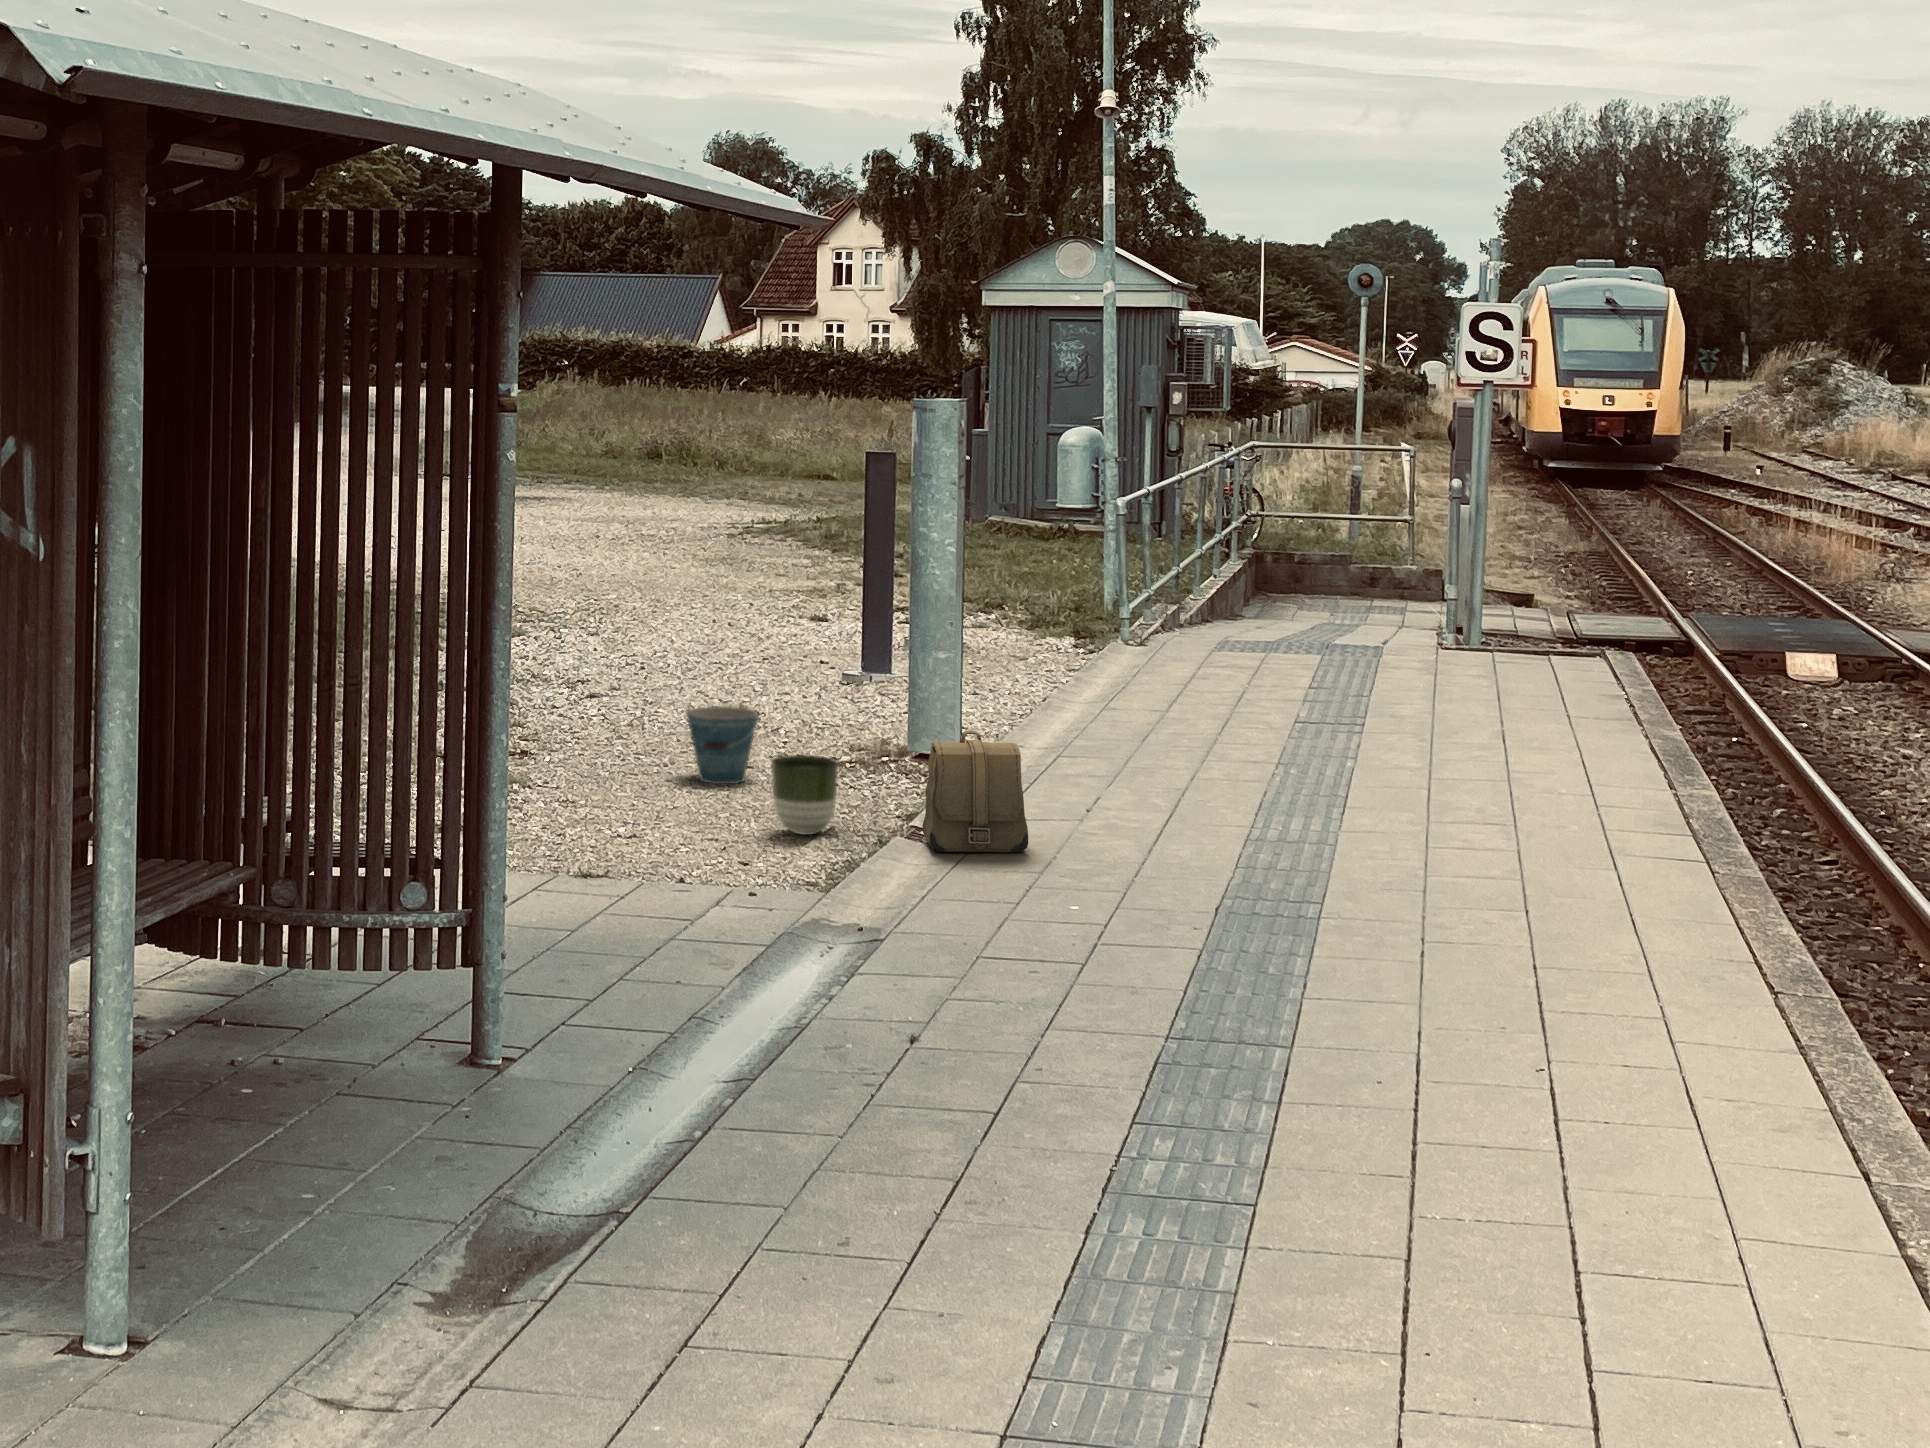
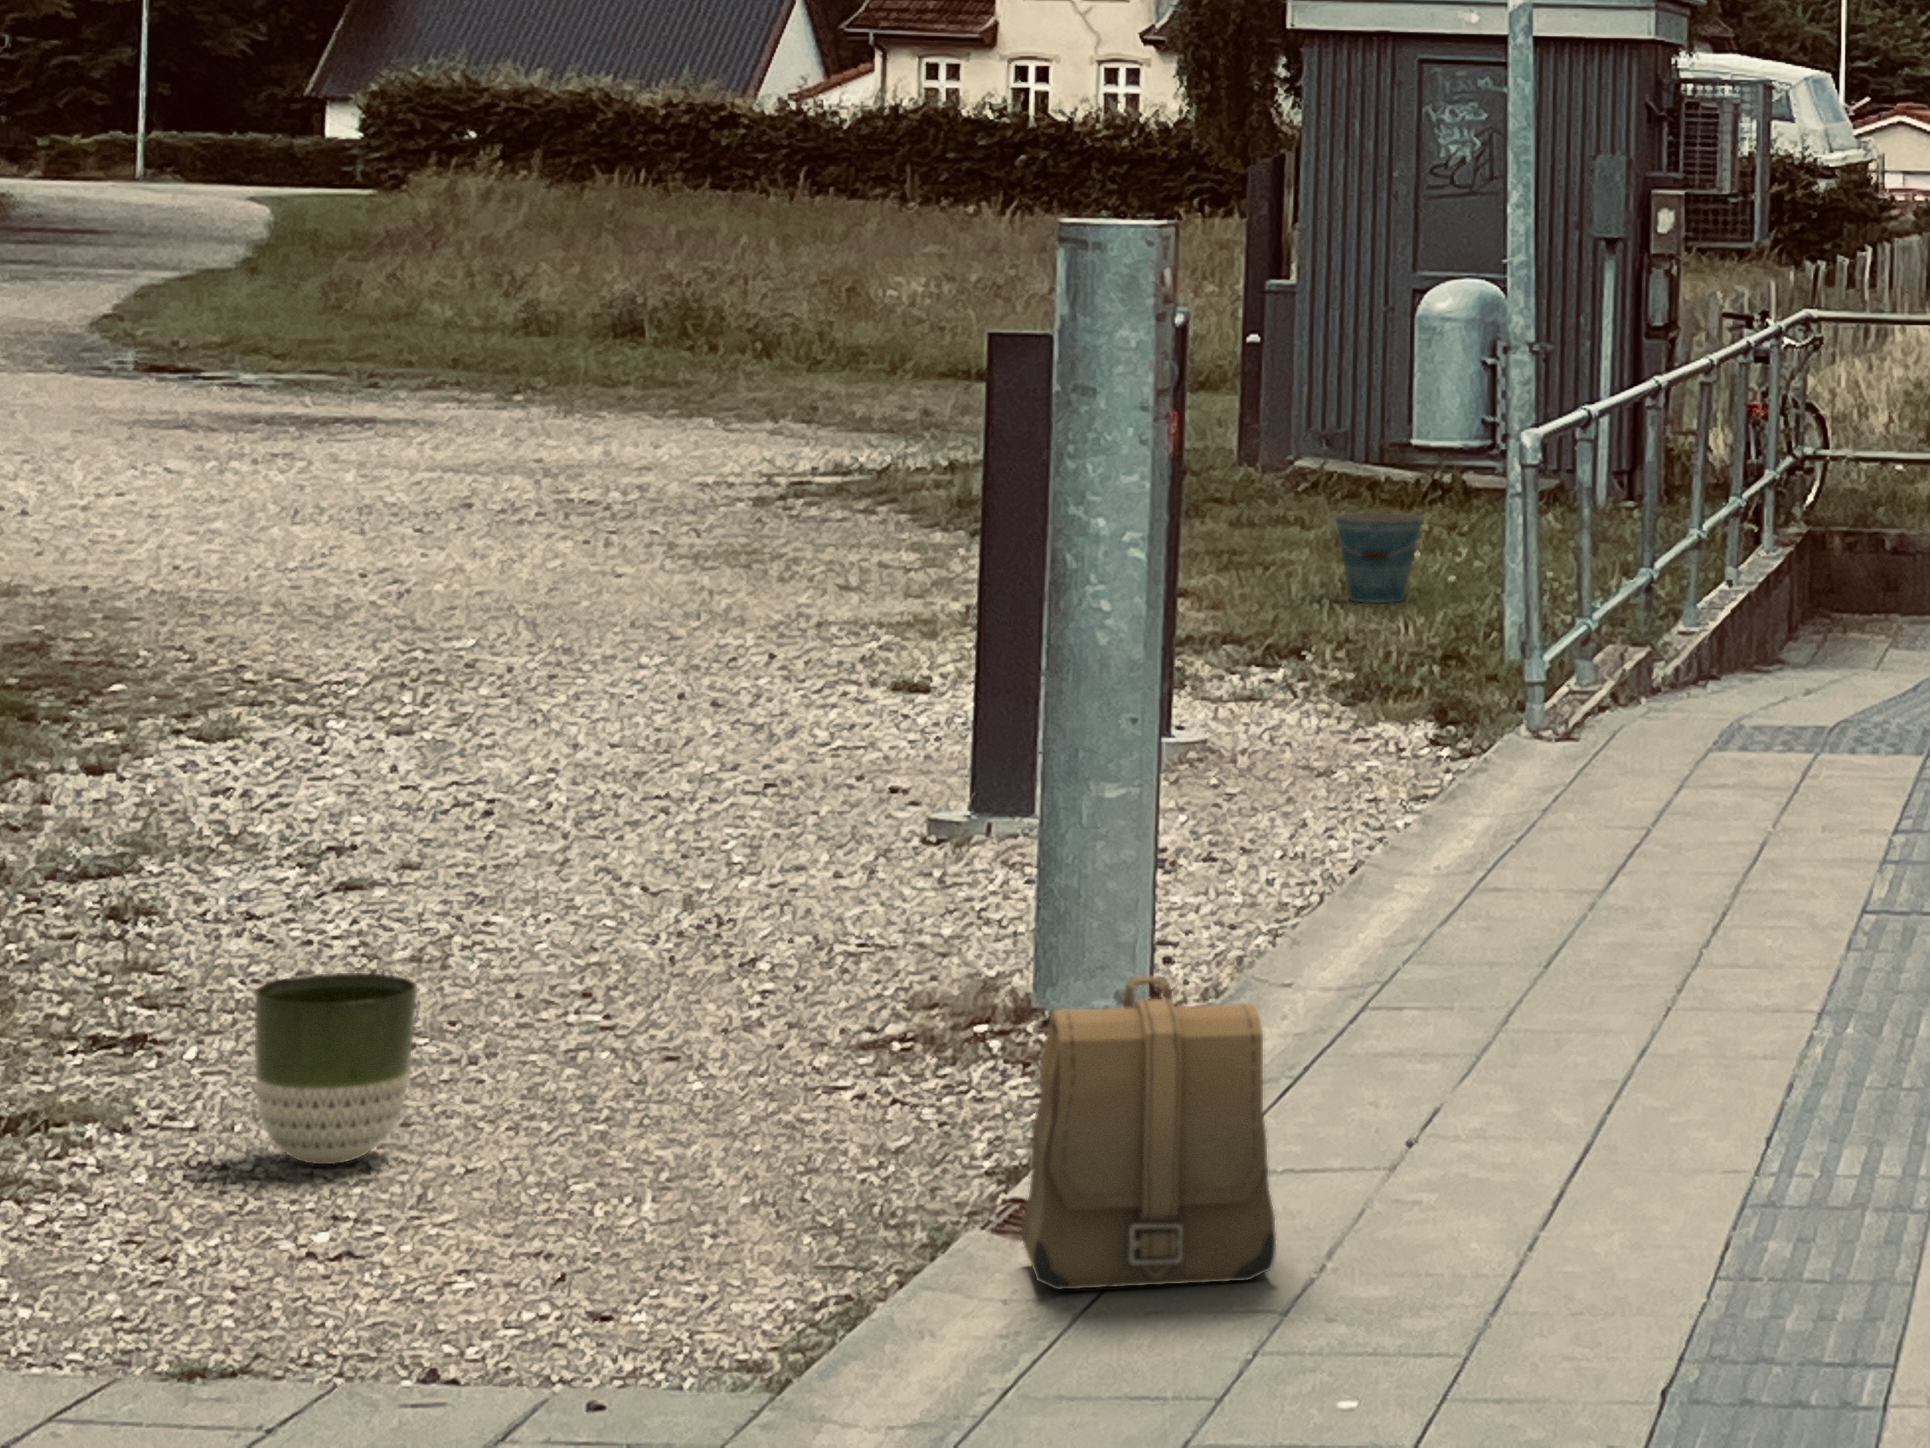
bucket: present [685,706,759,784] -> present [1334,513,1424,603]
planter: present [771,755,838,835] -> present [254,973,417,1164]

